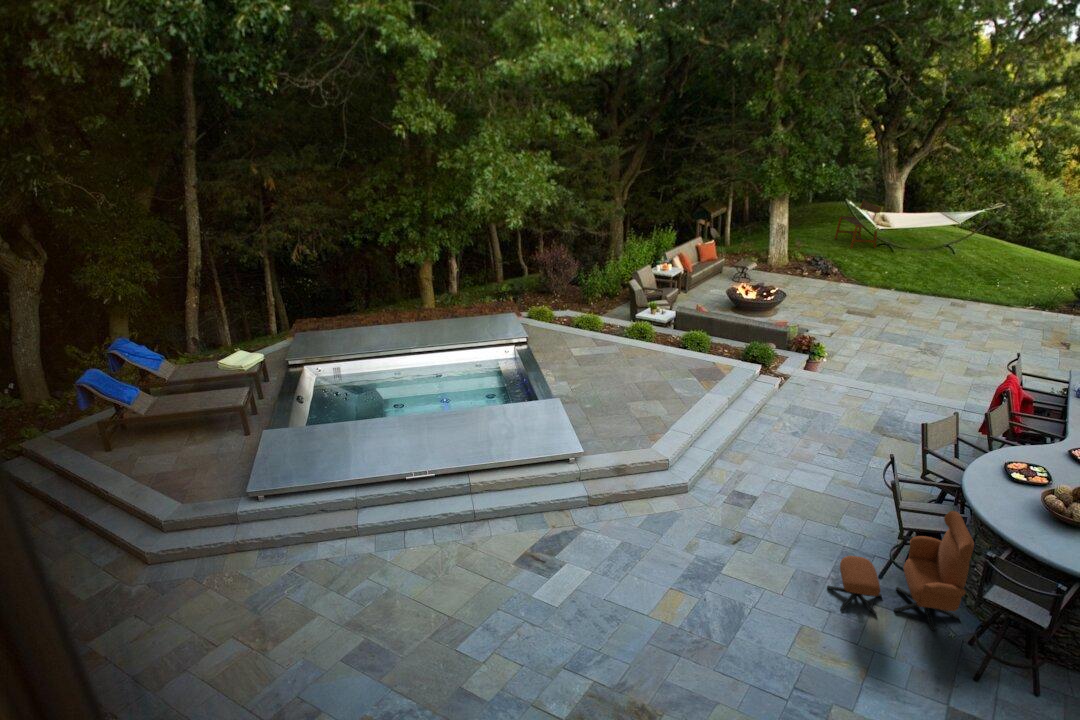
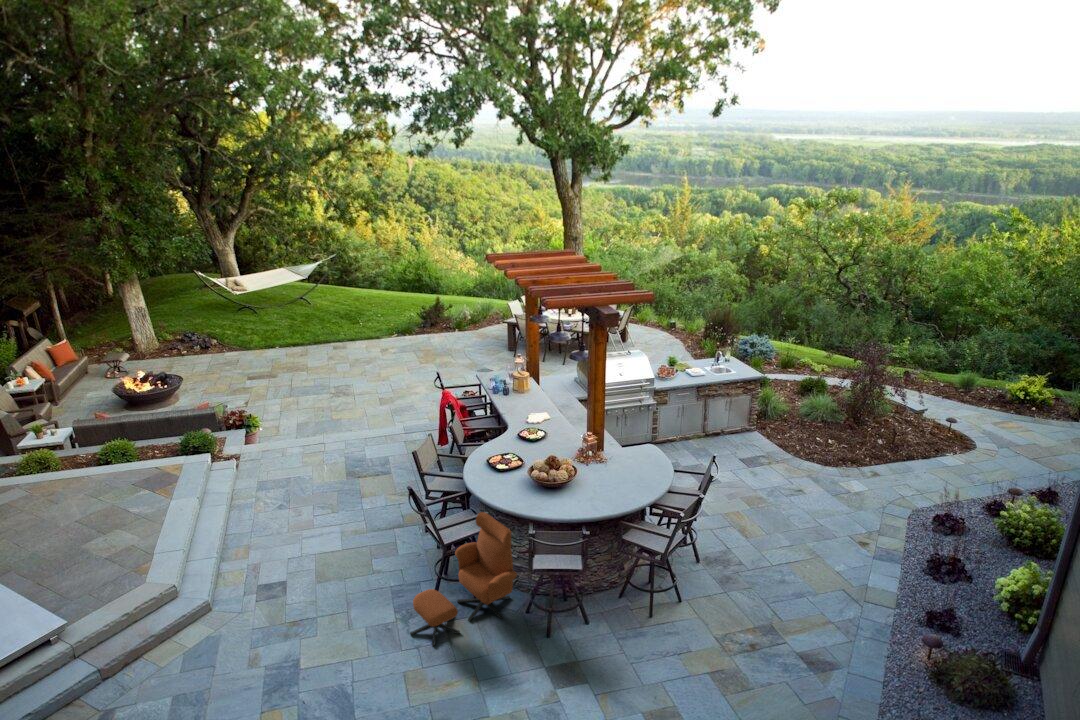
bench: present [835,200,881,248] -> none [192,269,239,318]

